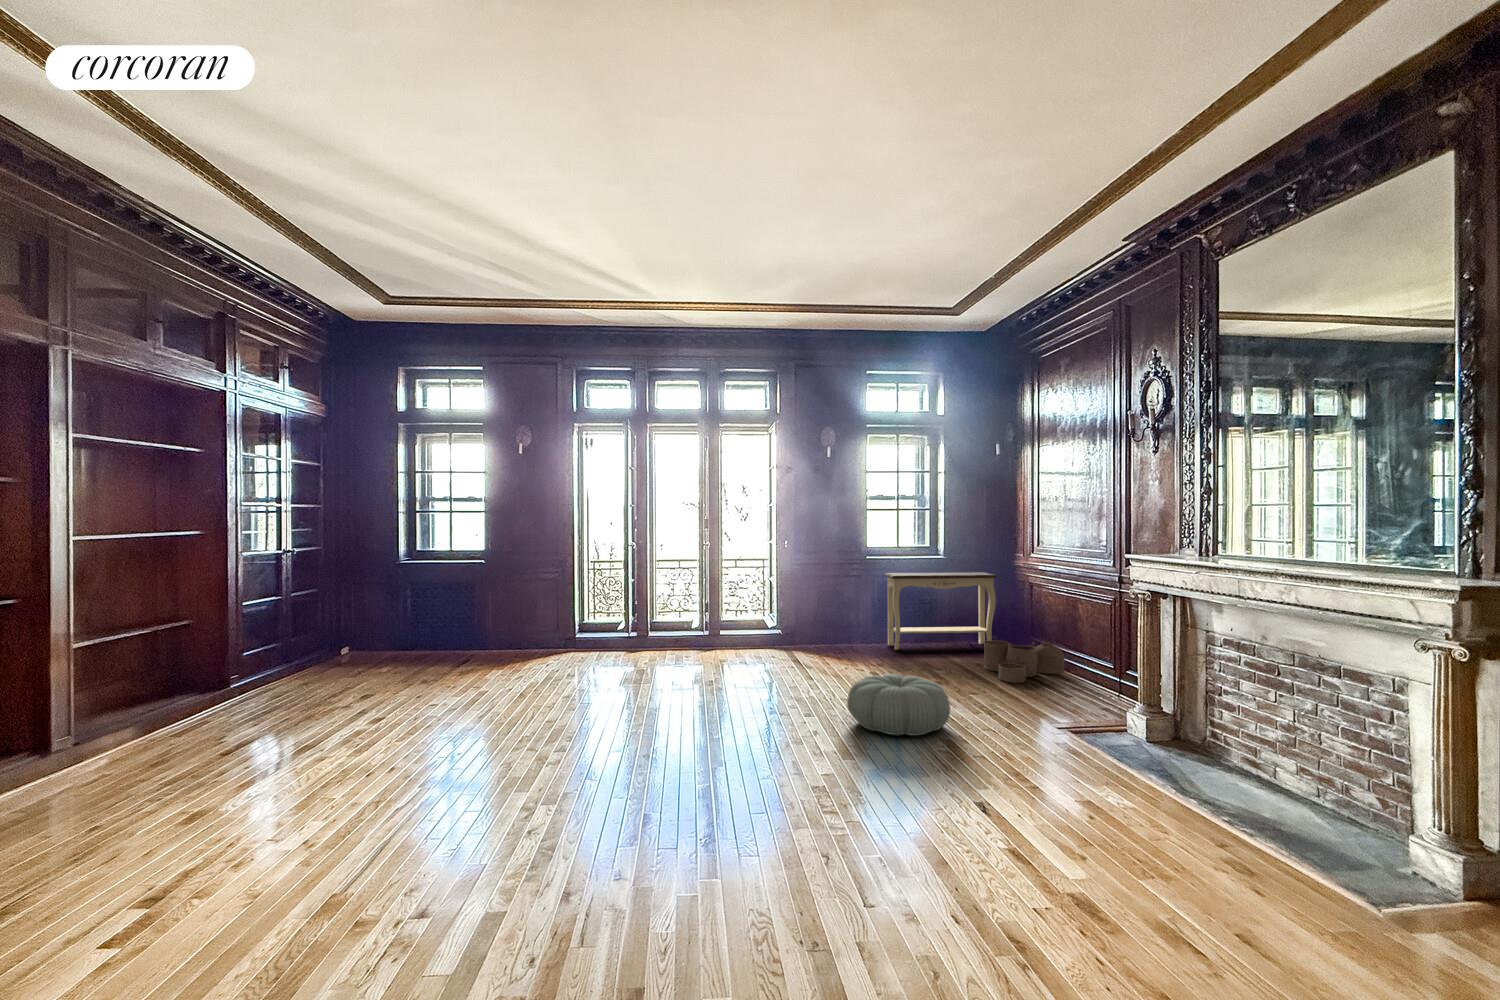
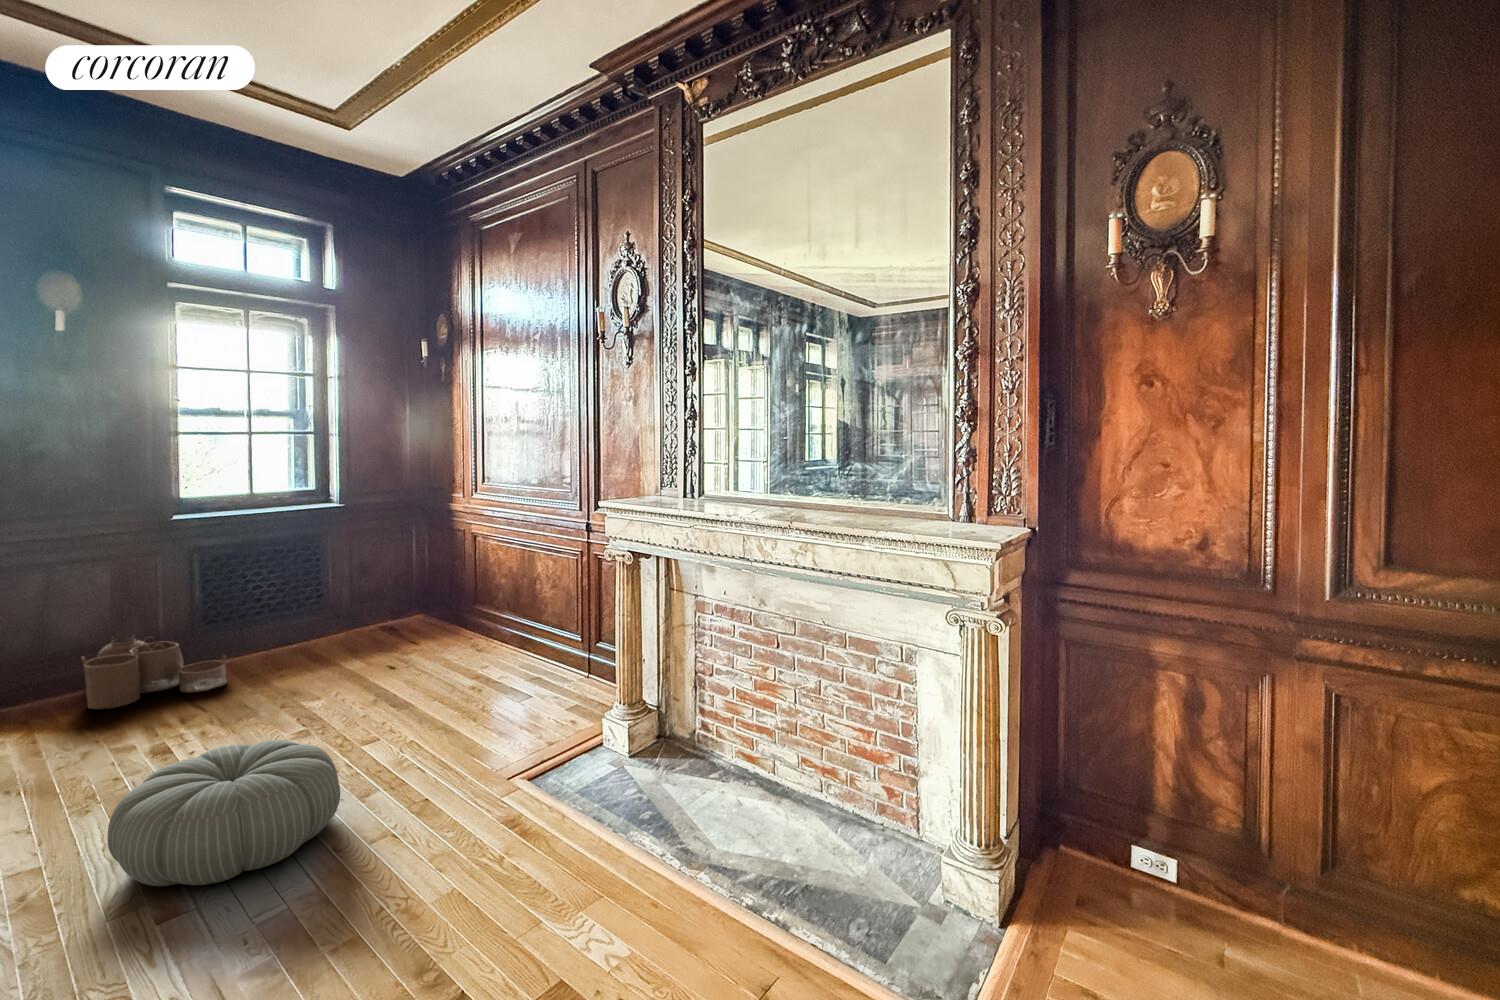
console table: present [884,572,997,650] -> none [238,523,425,657]
woven basket: present [984,636,1064,683] -> present [82,637,227,709]

